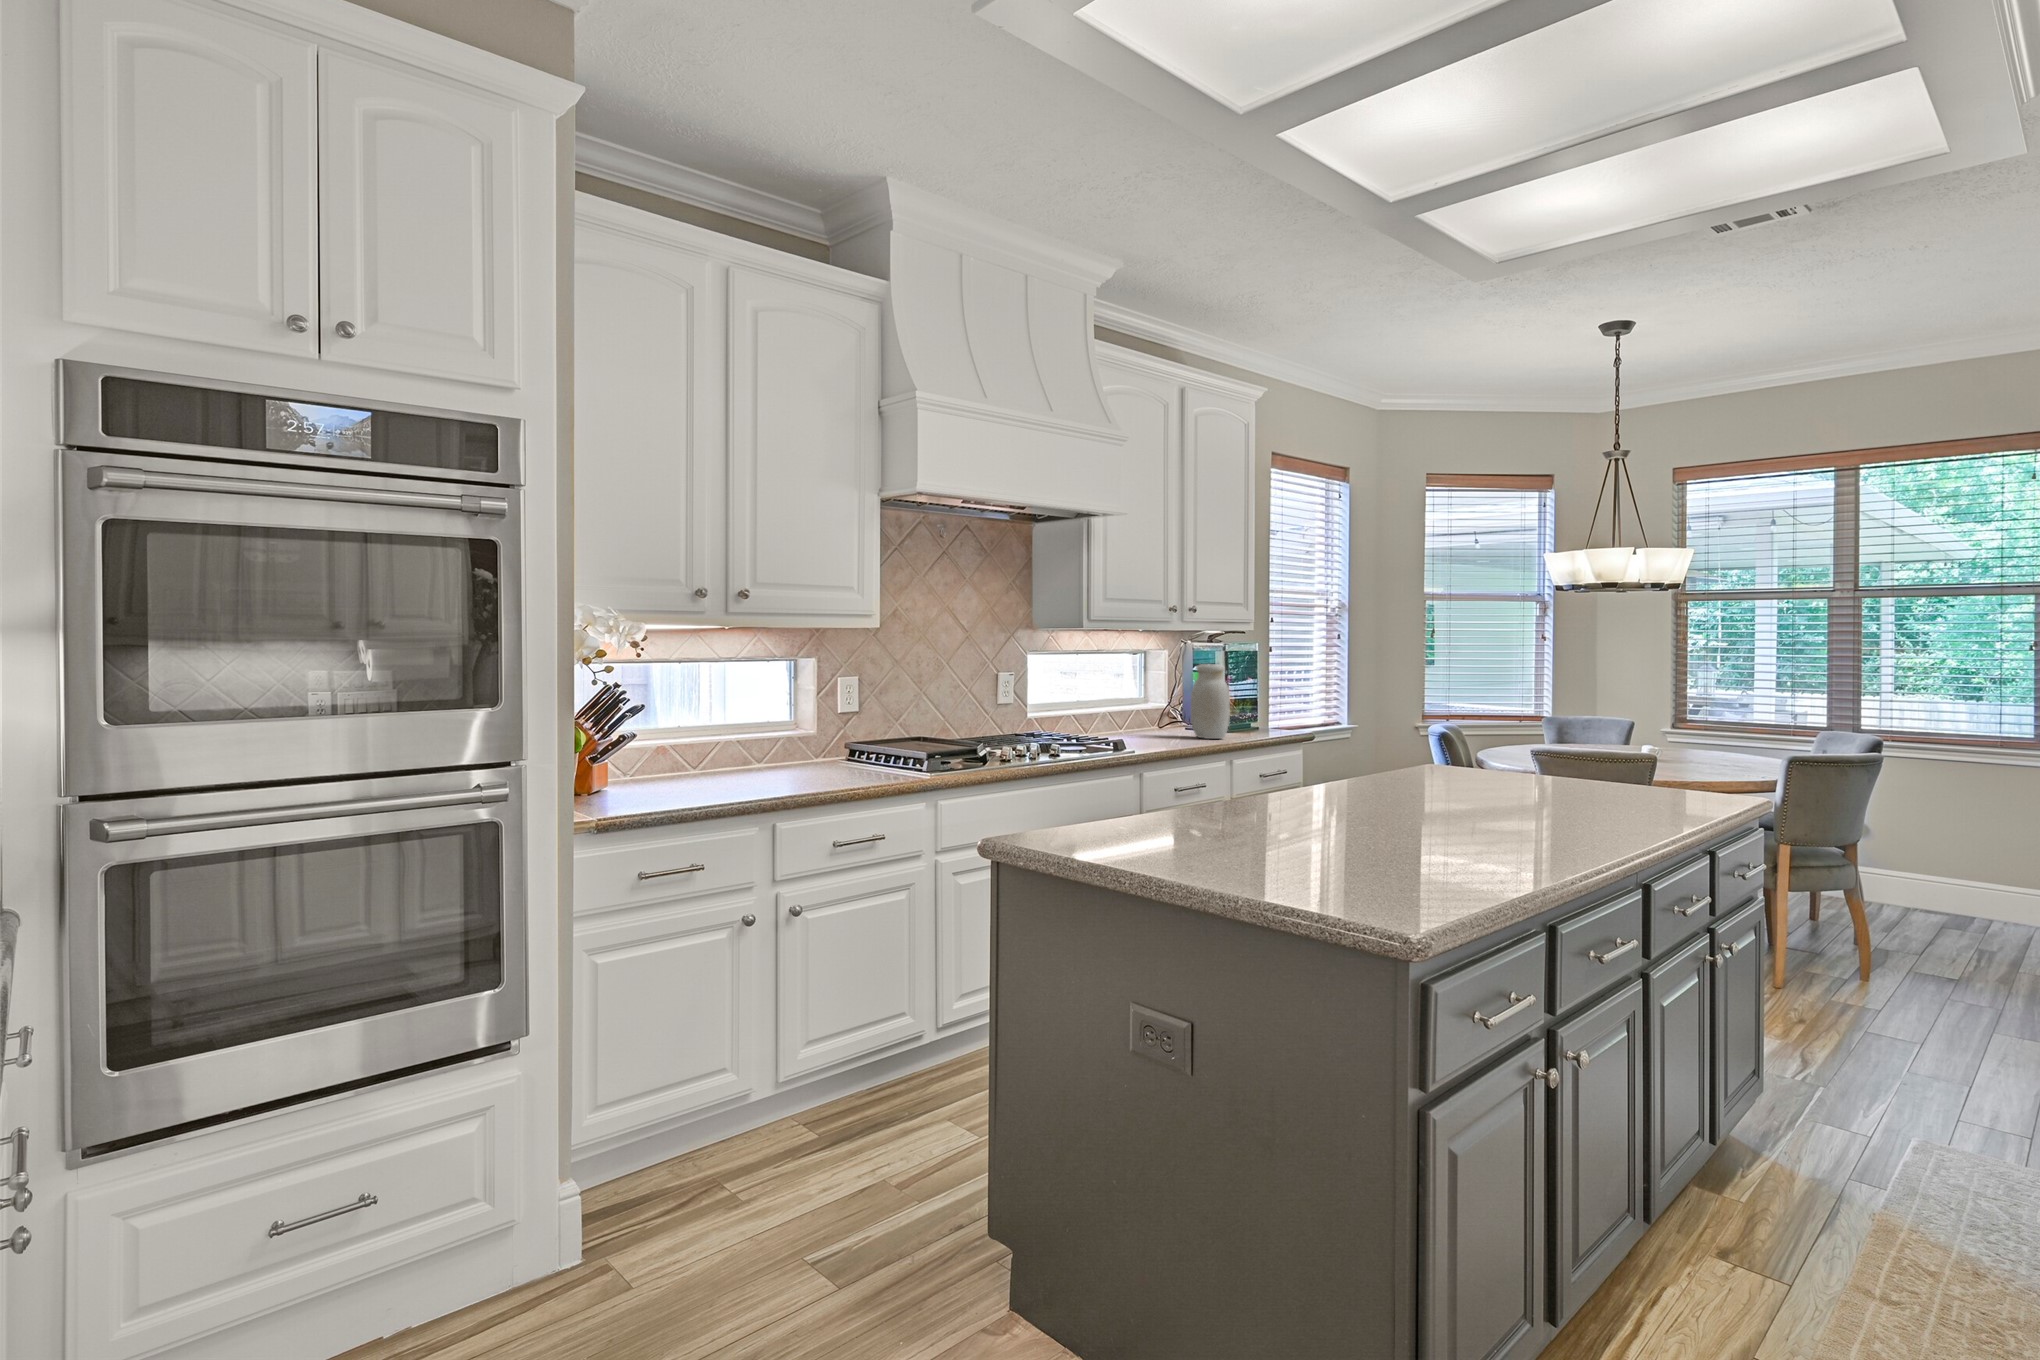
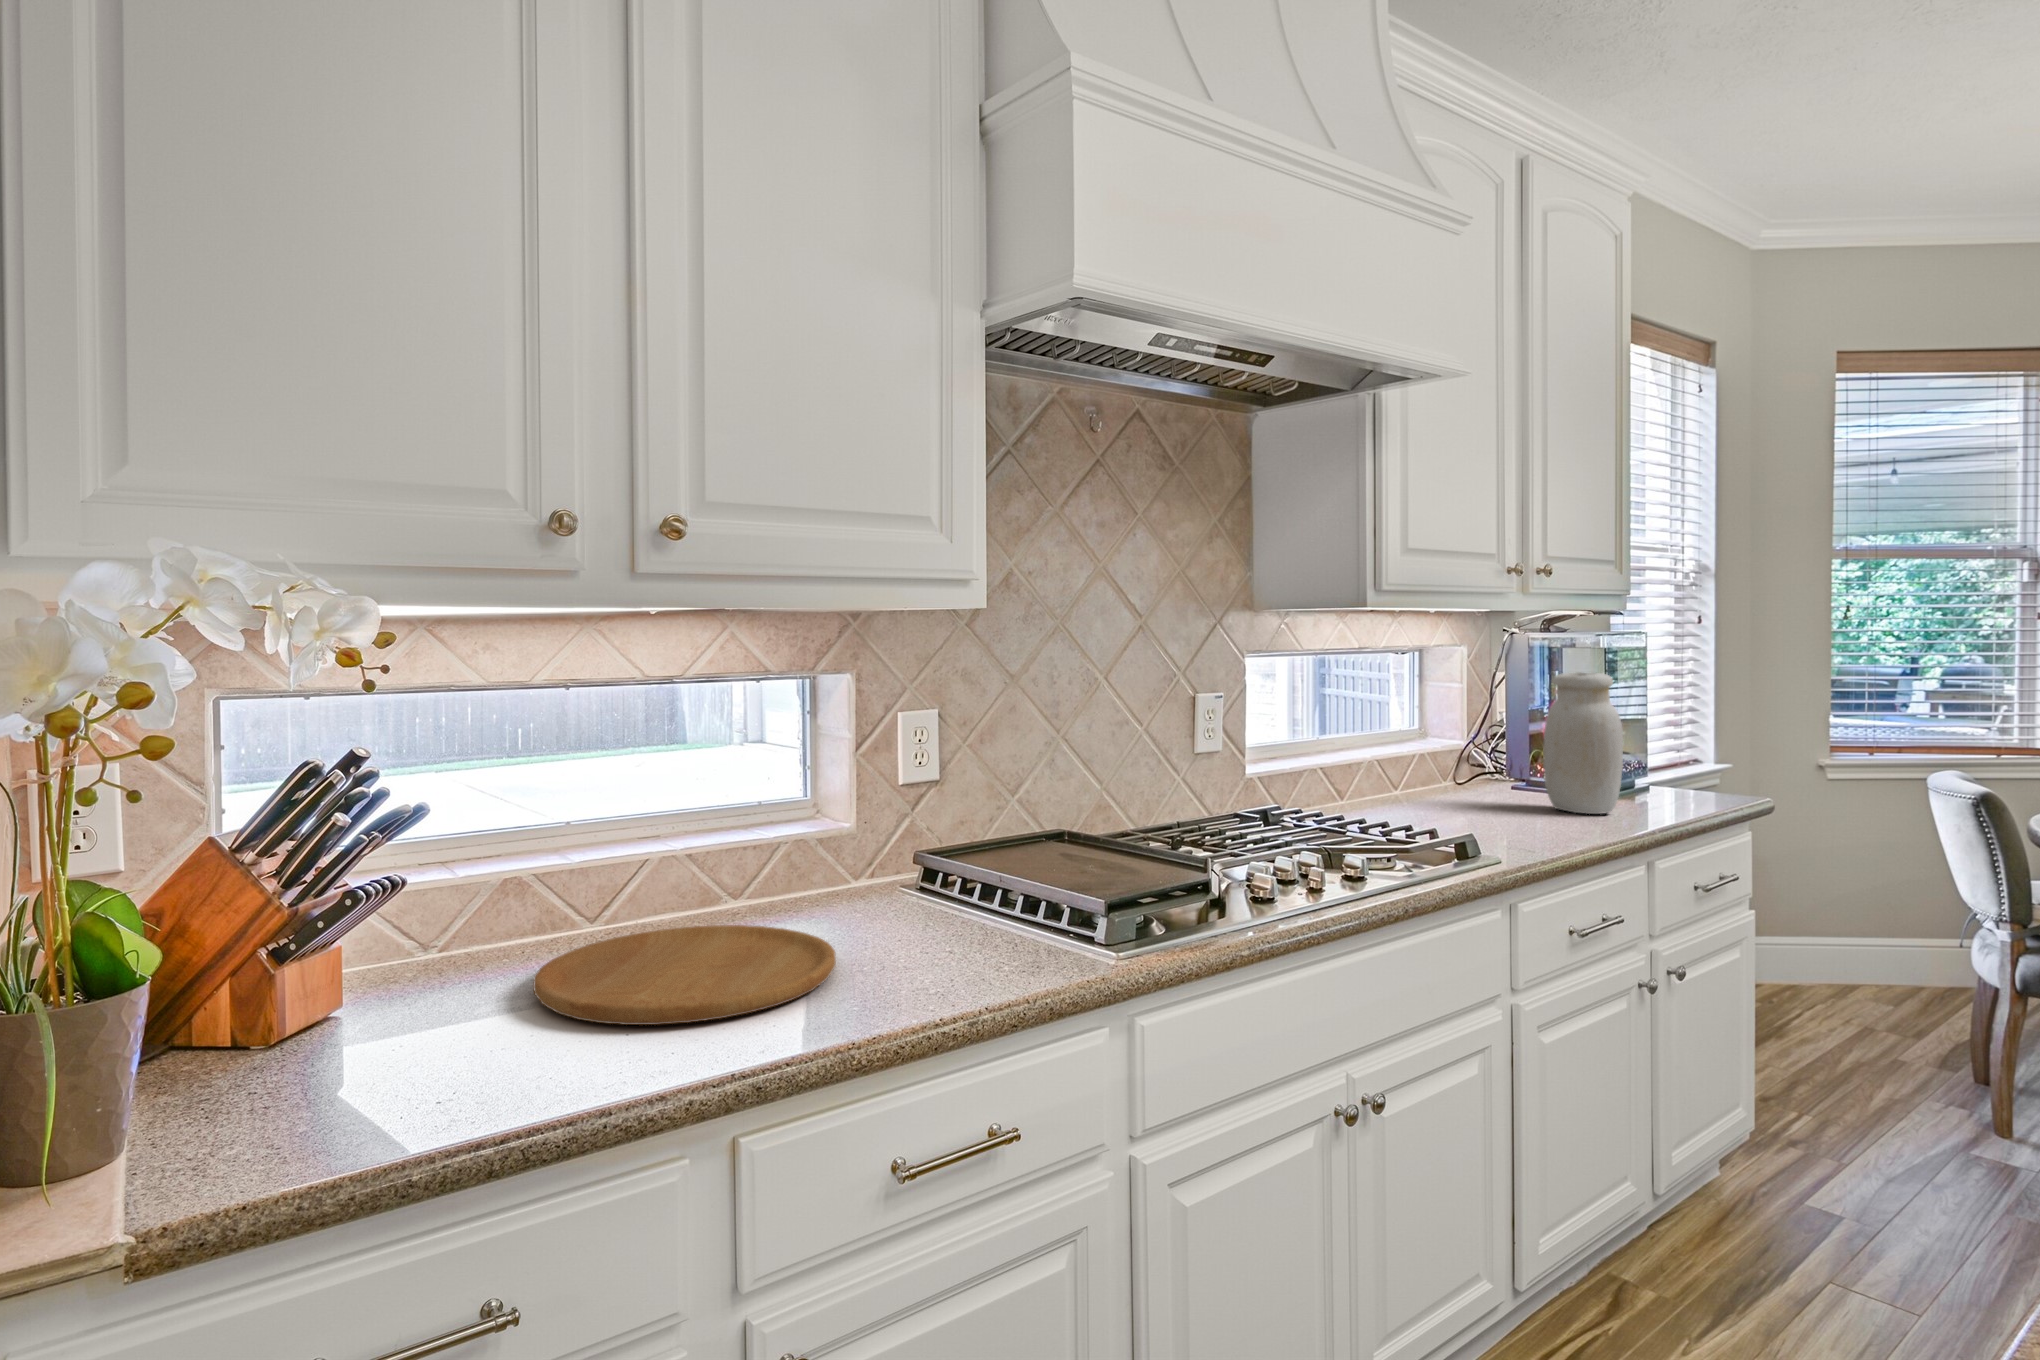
cutting board: none [683,768,810,791] -> present [534,925,836,1025]

